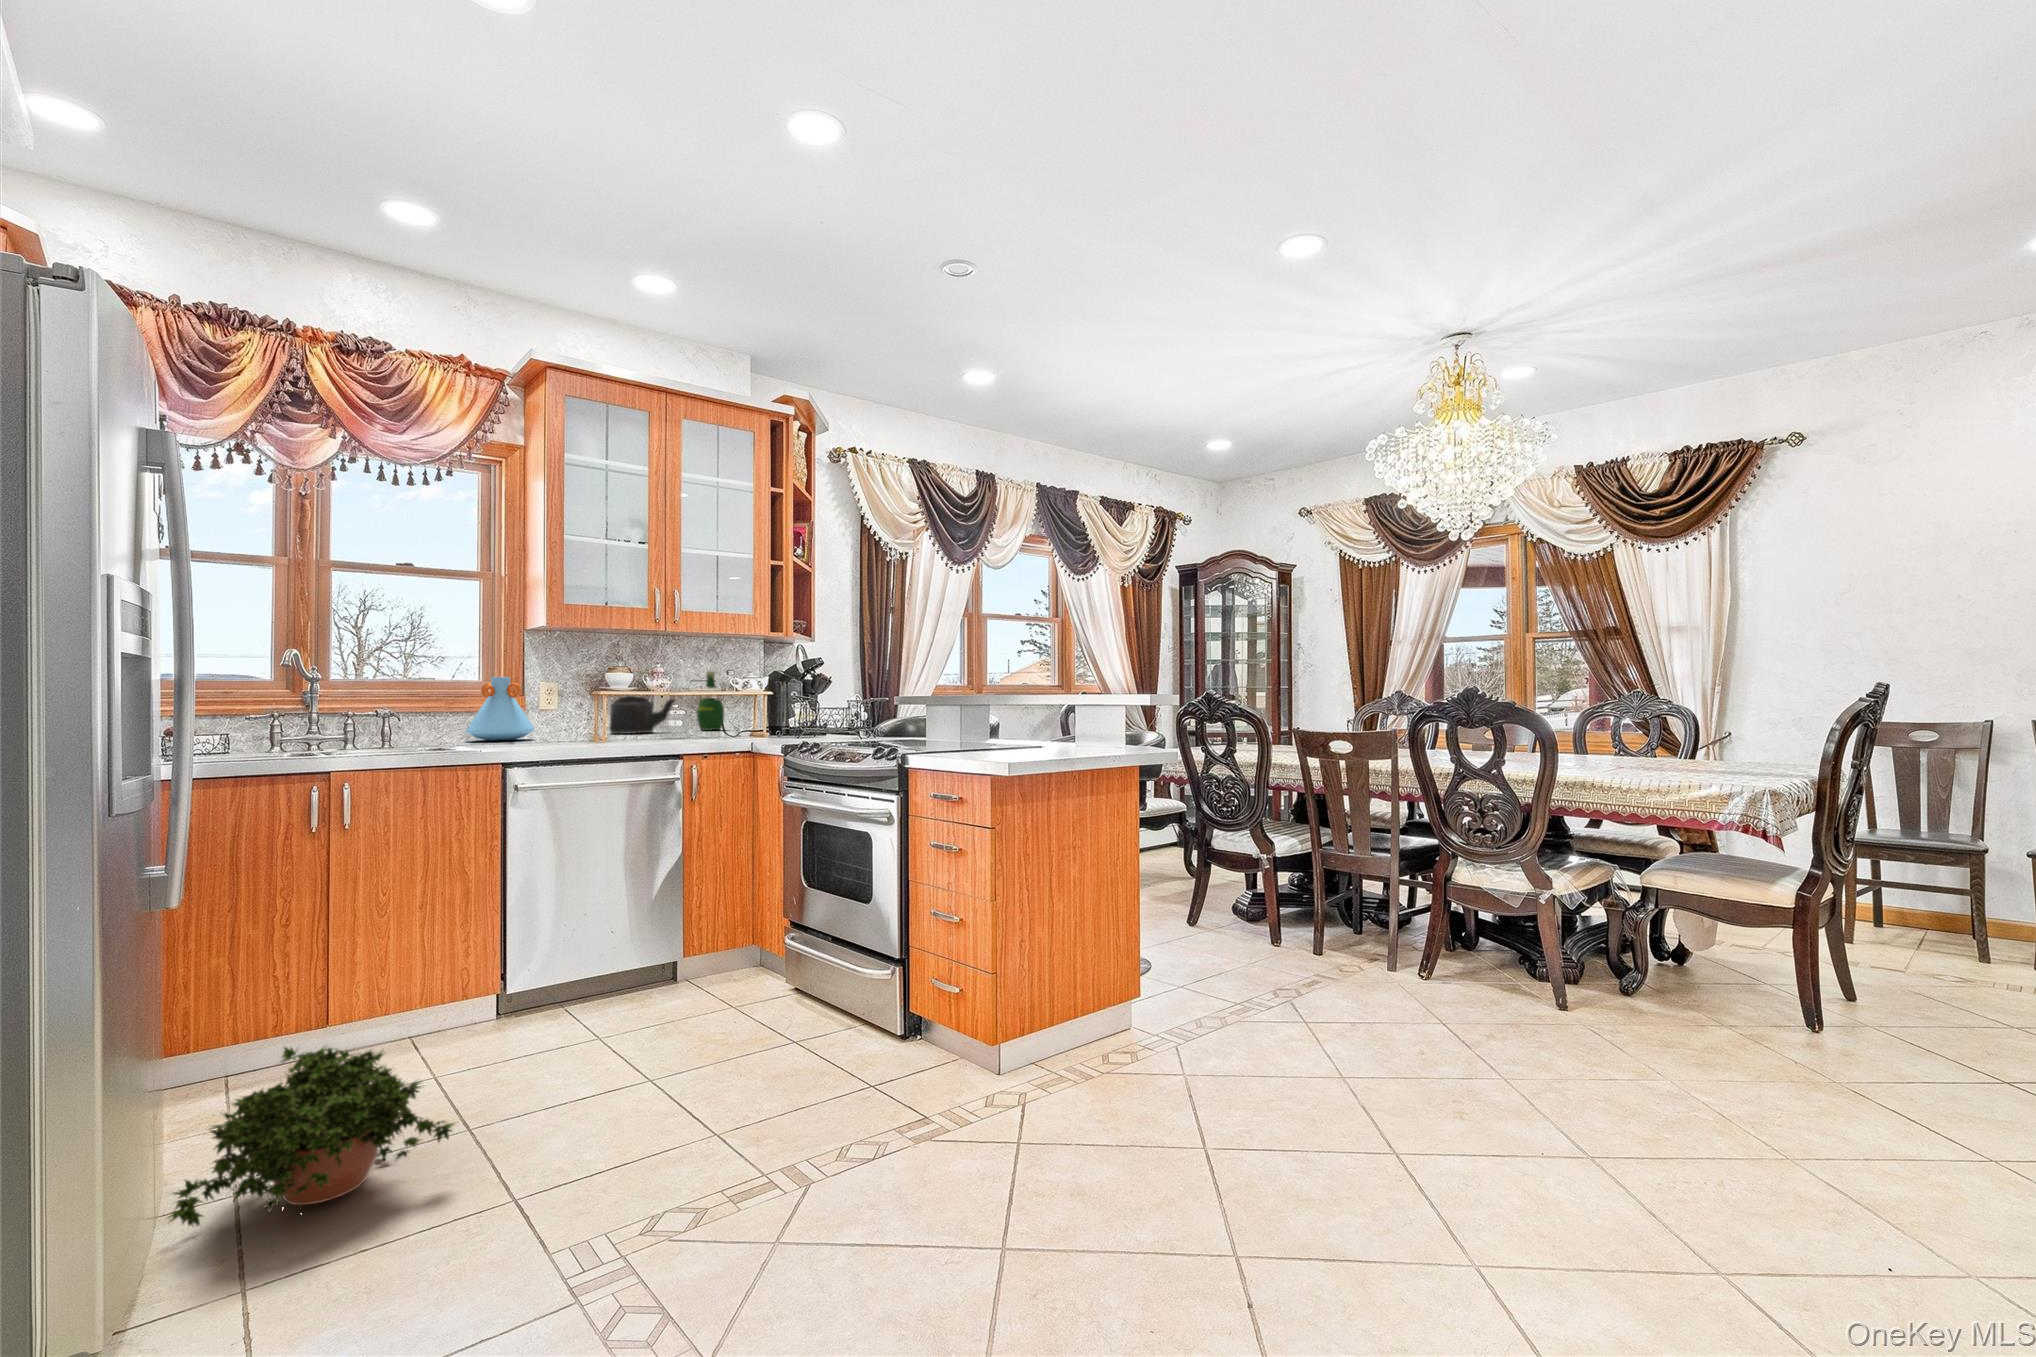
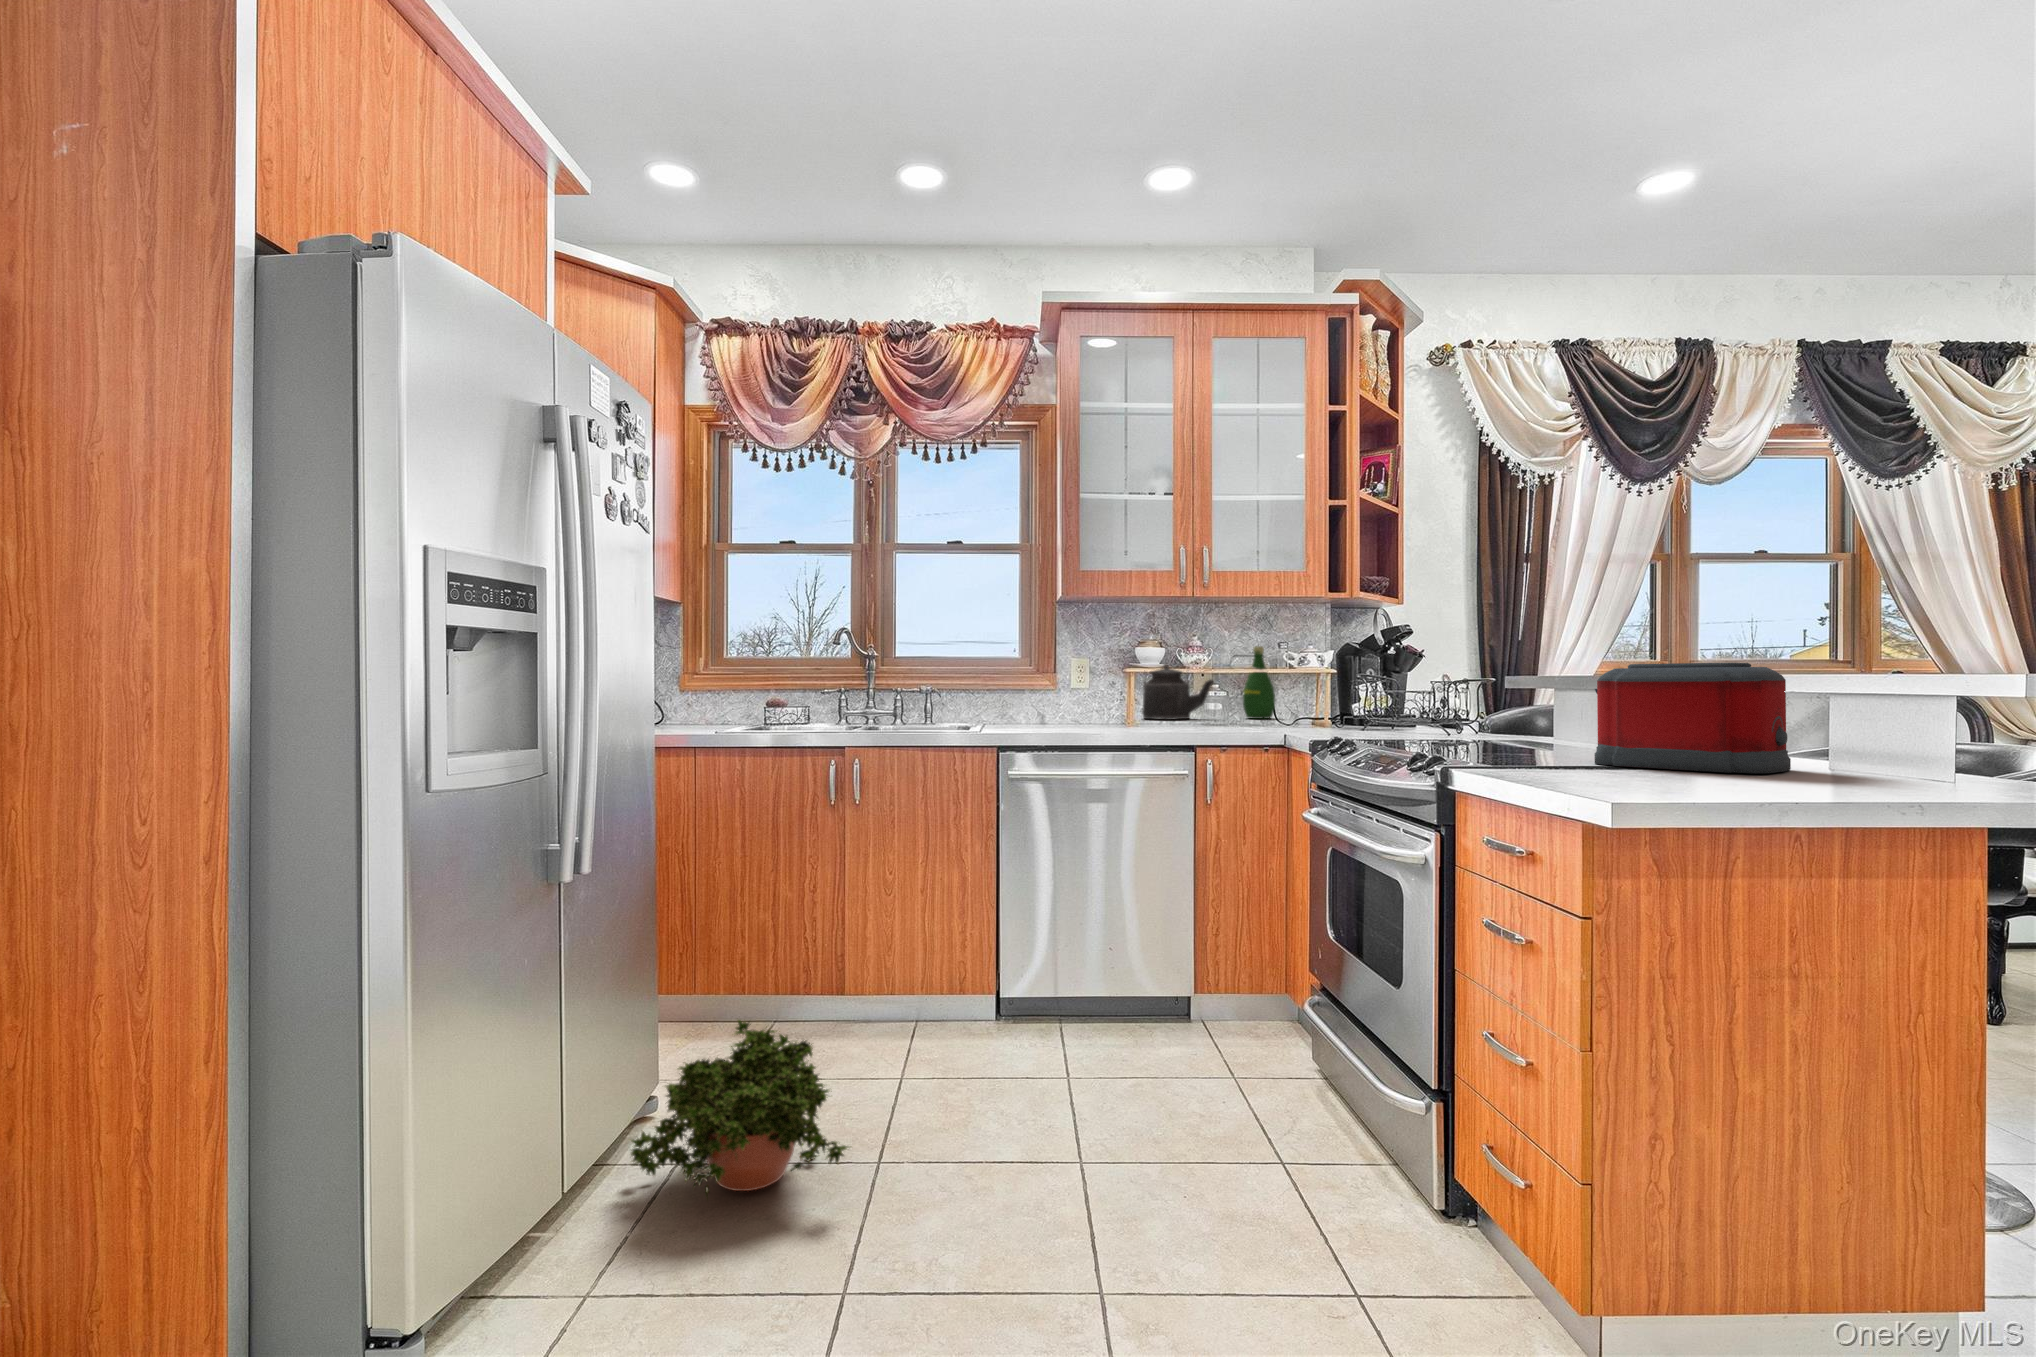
vase: present [466,677,535,740] -> none [993,655,1057,722]
toaster: none [984,688,1078,749] -> present [1595,663,1791,773]

